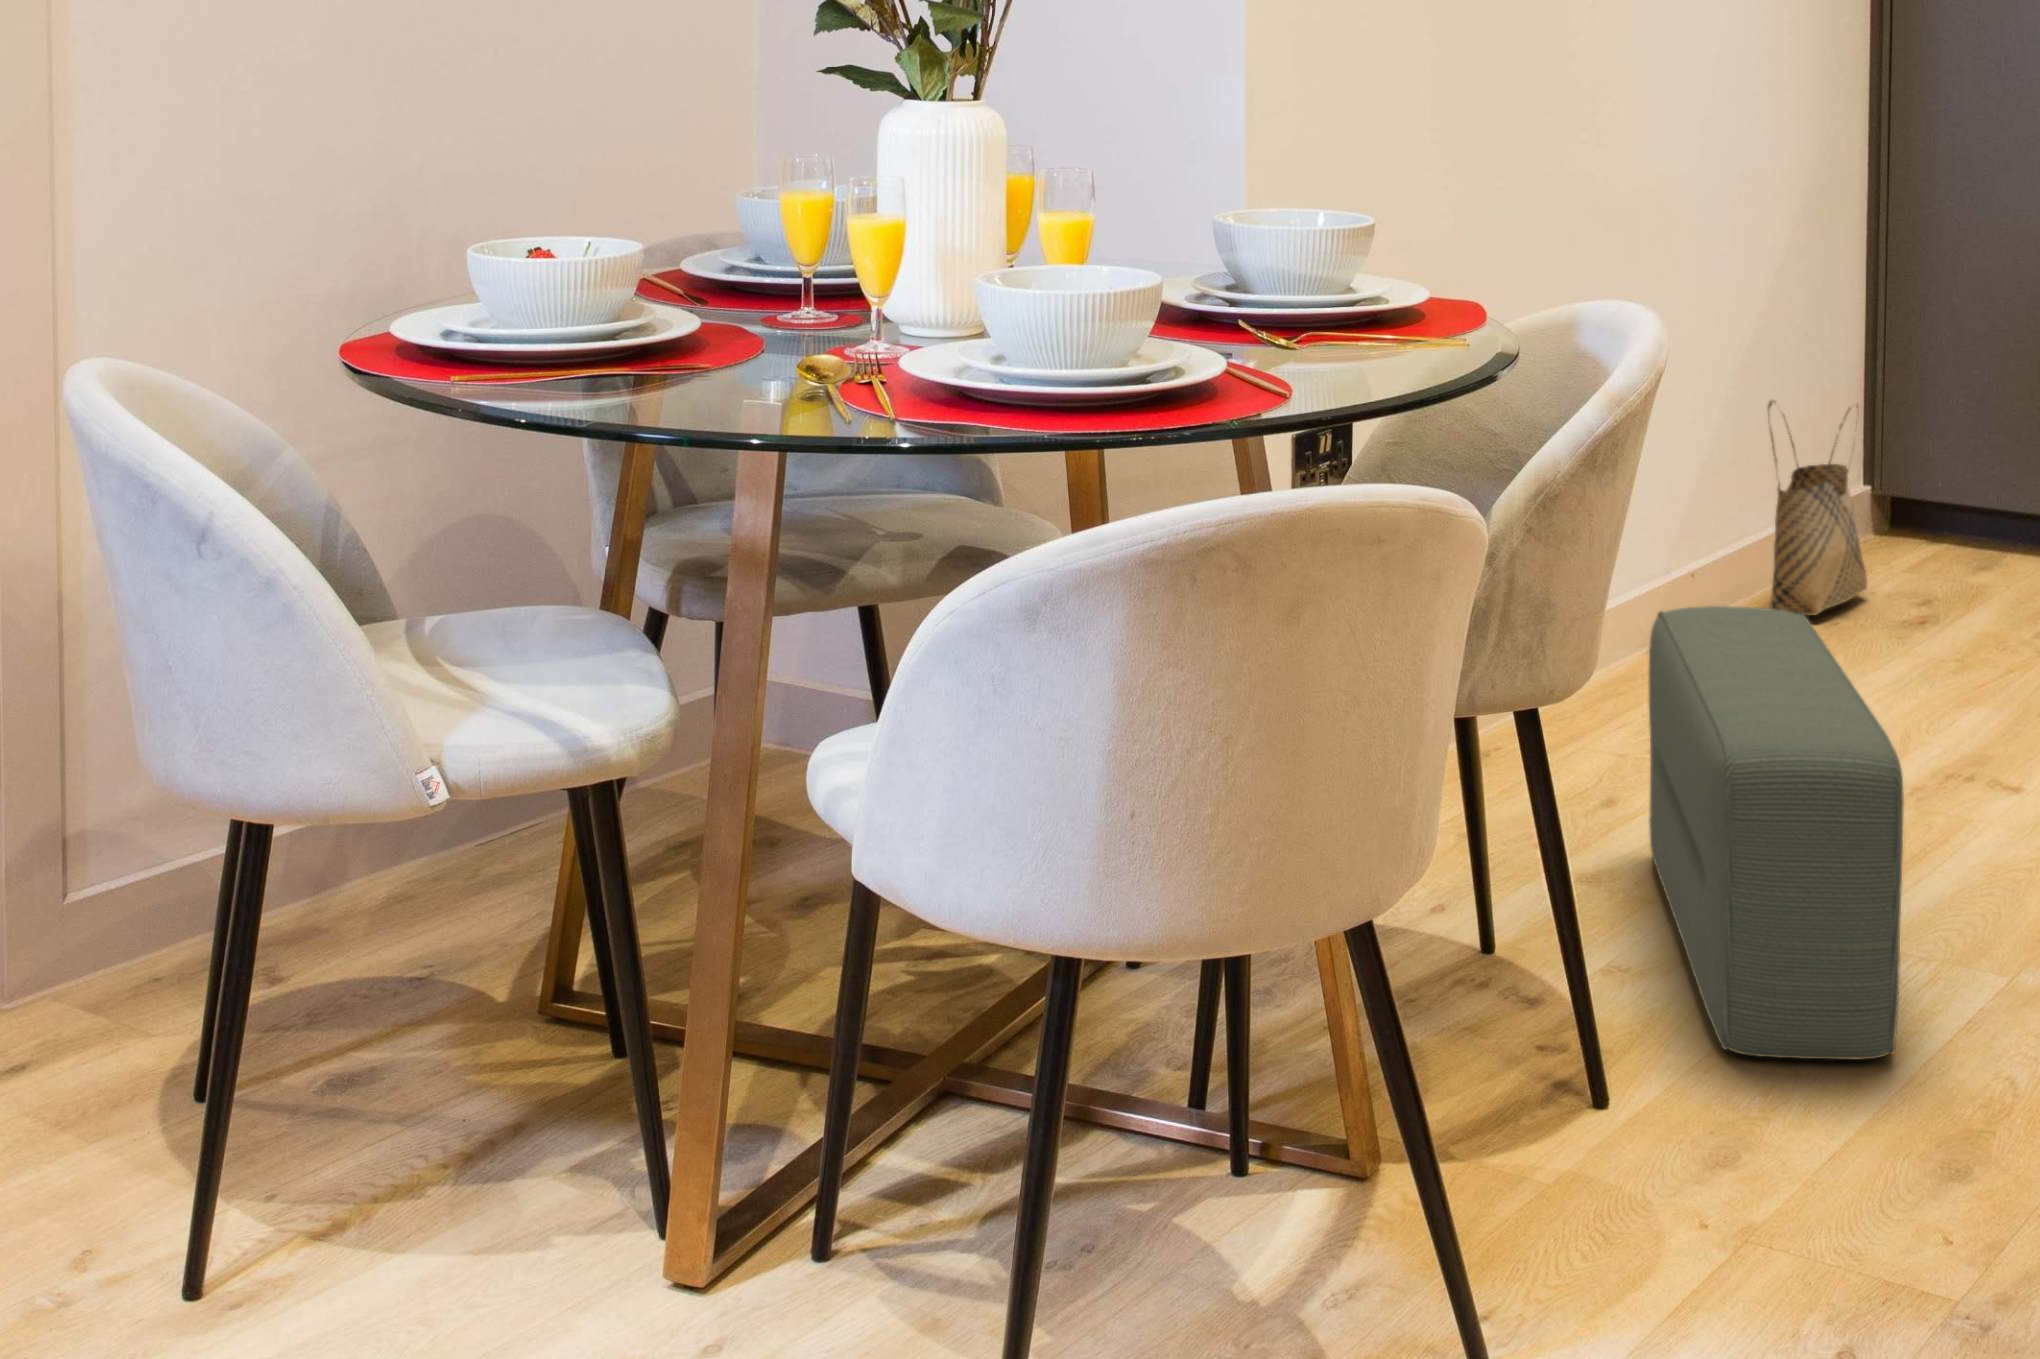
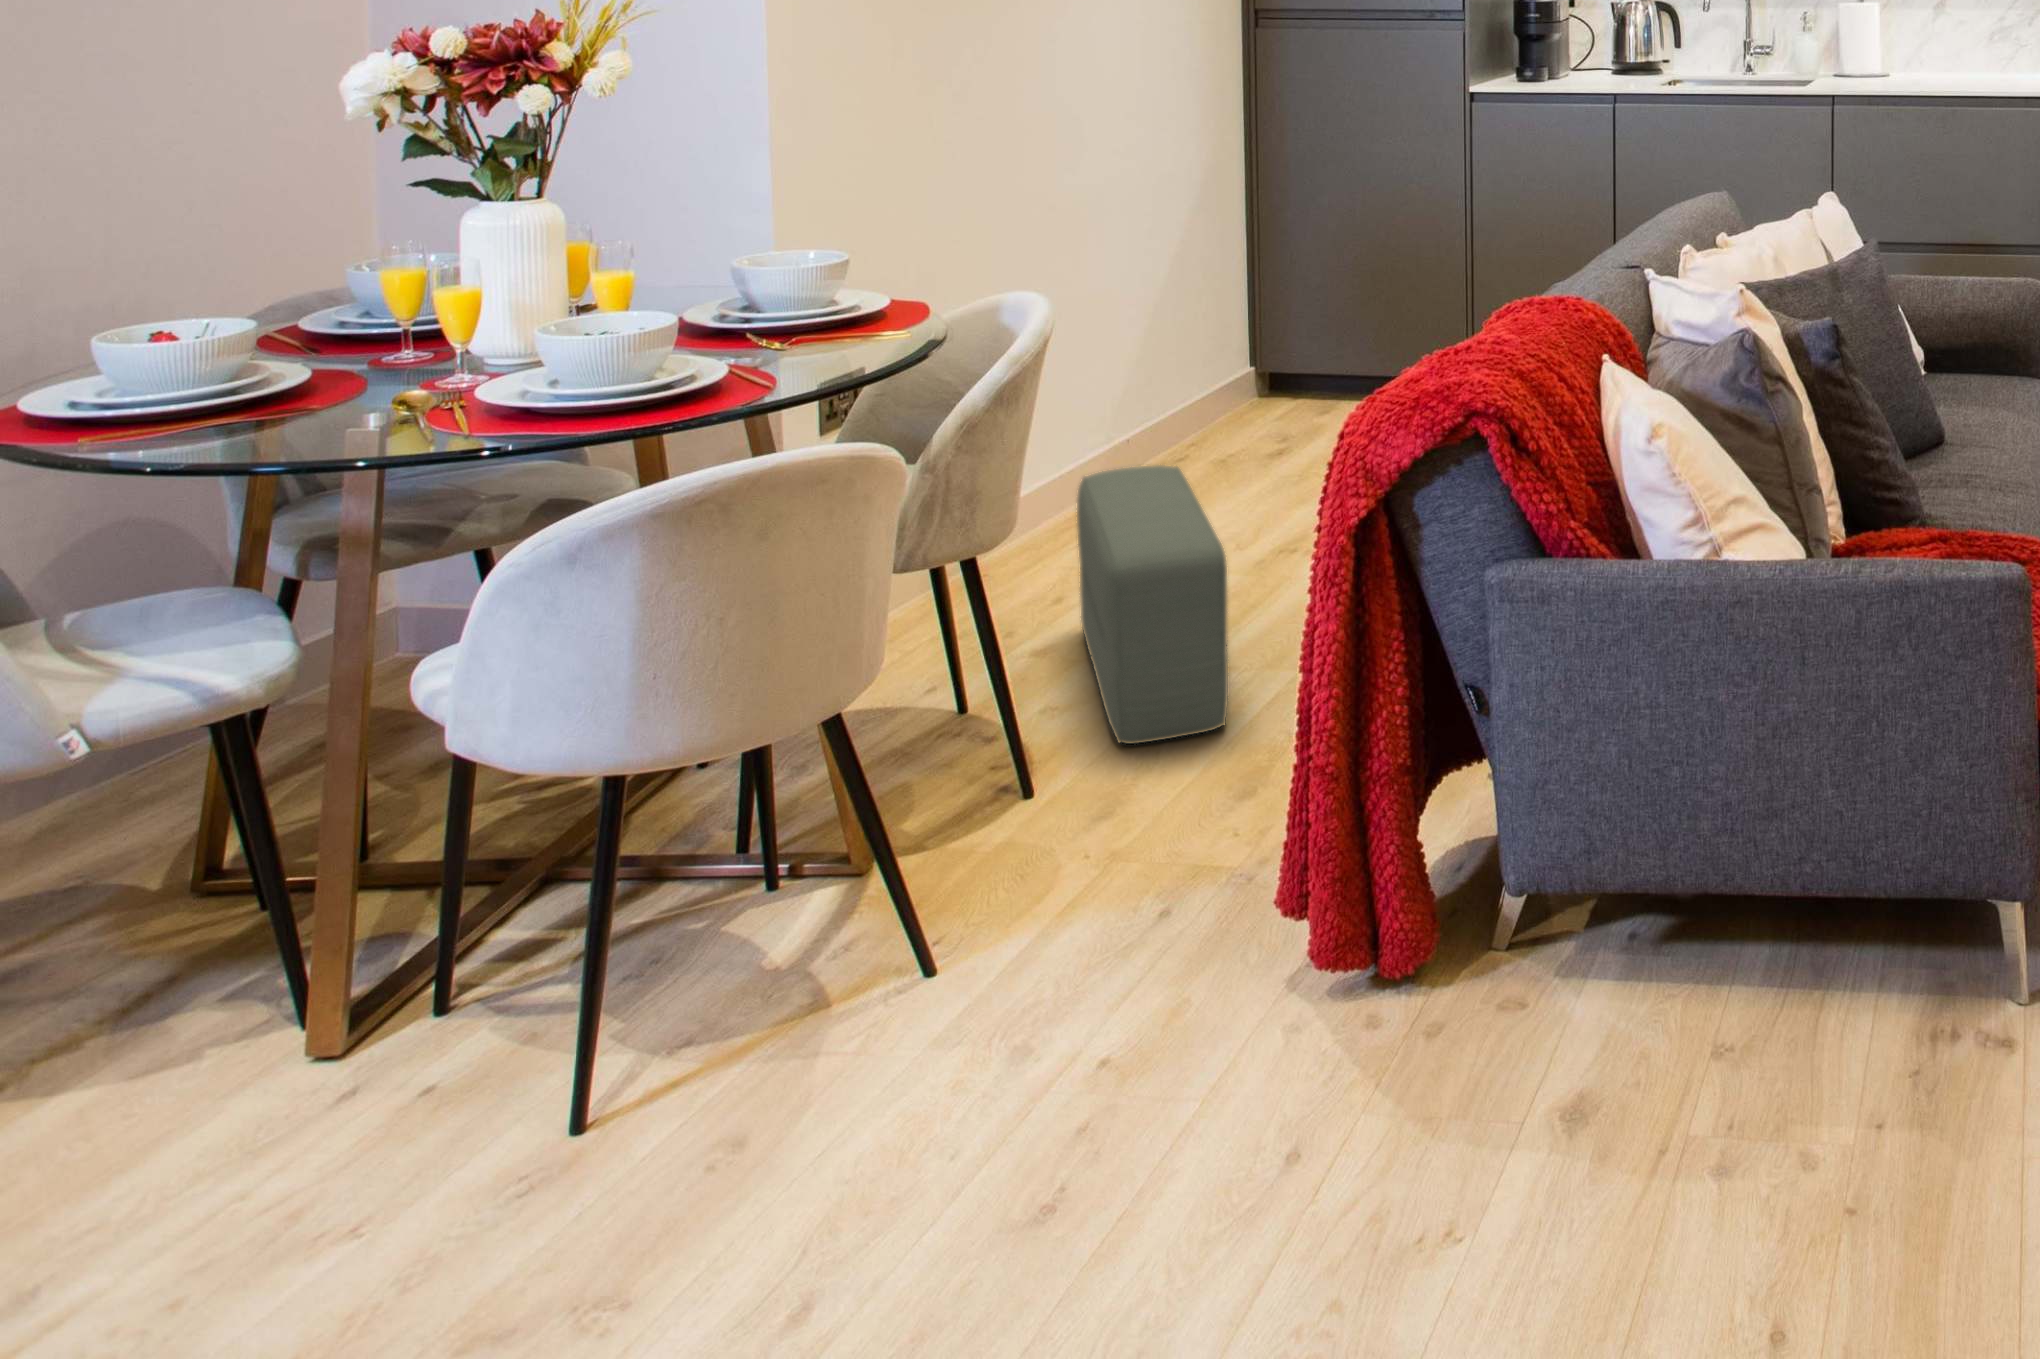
woven basket: present [1768,401,1867,615] -> none [1176,318,1247,457]

